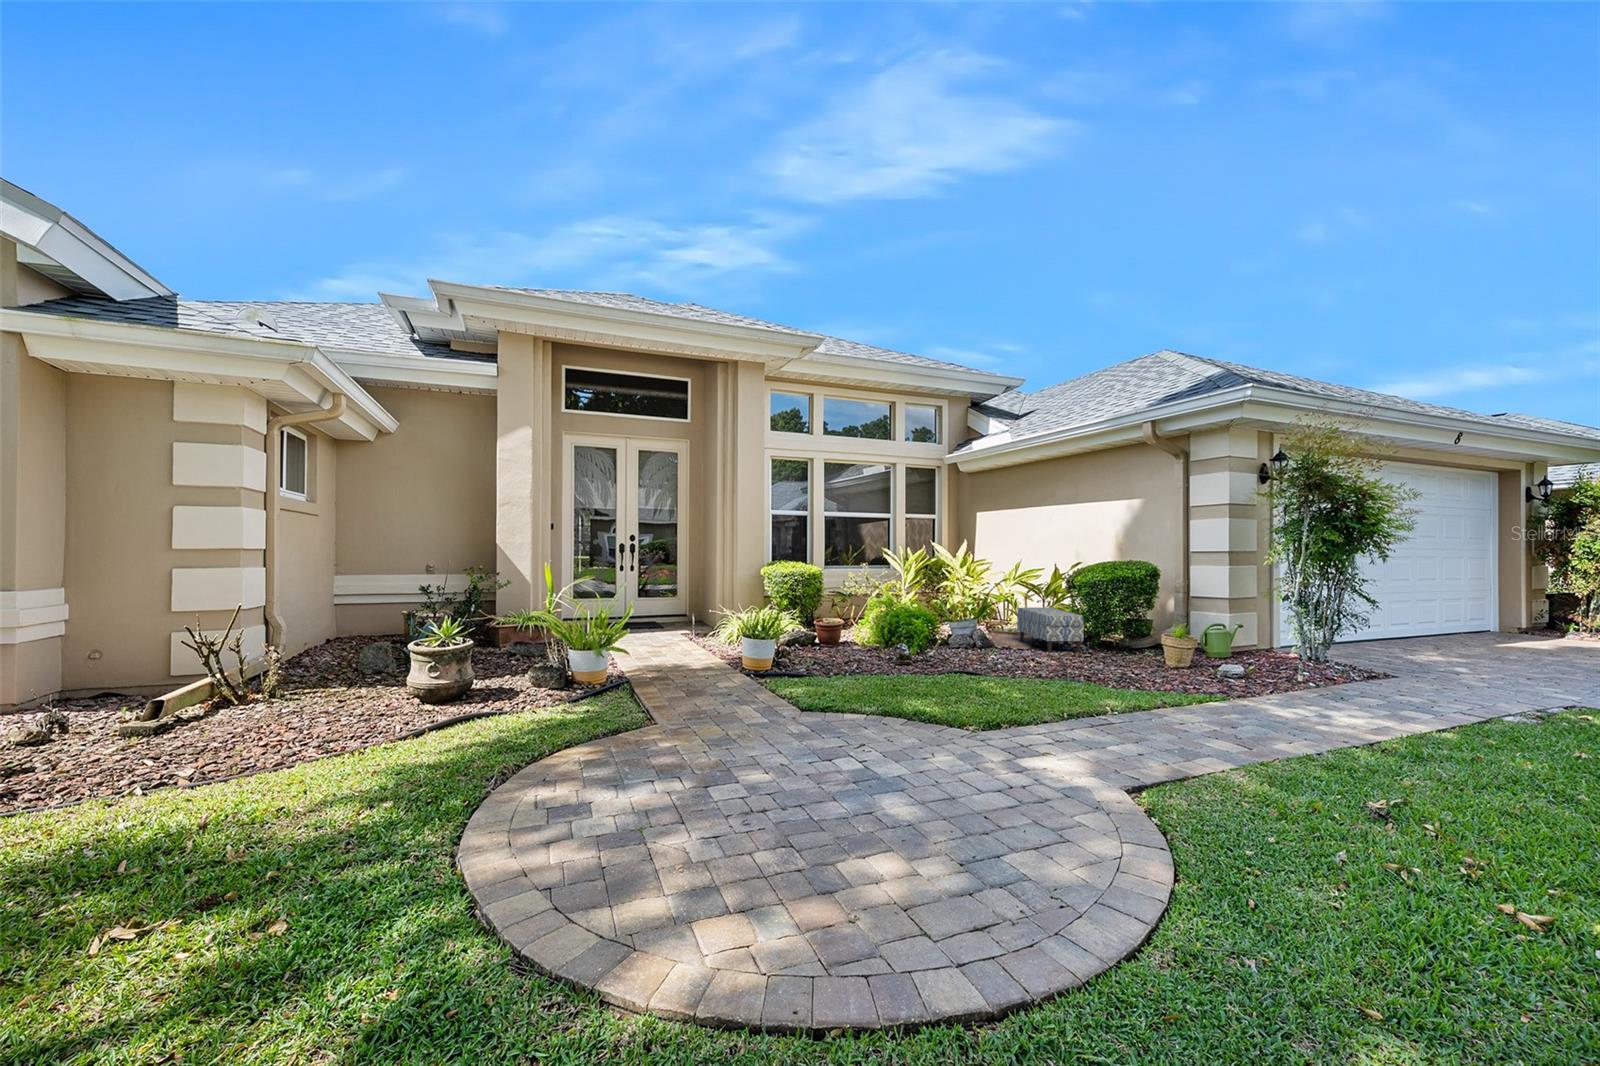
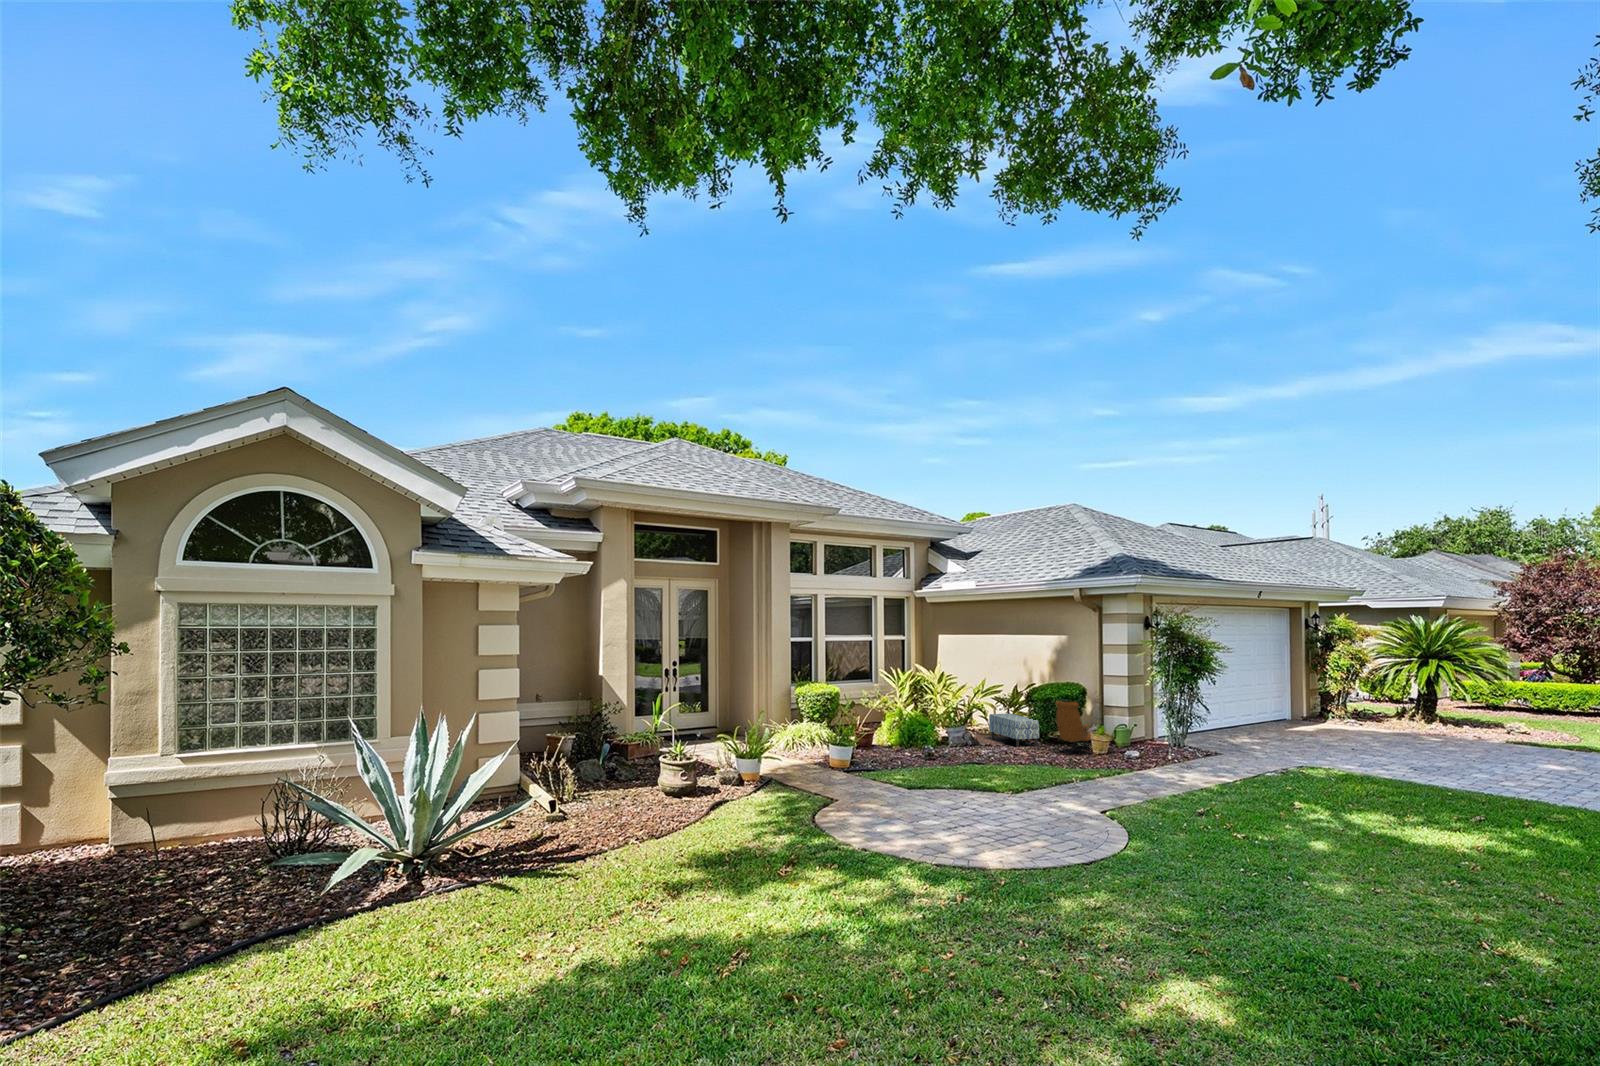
lounge chair: none [1104,586,1172,667] -> present [1056,701,1092,752]

